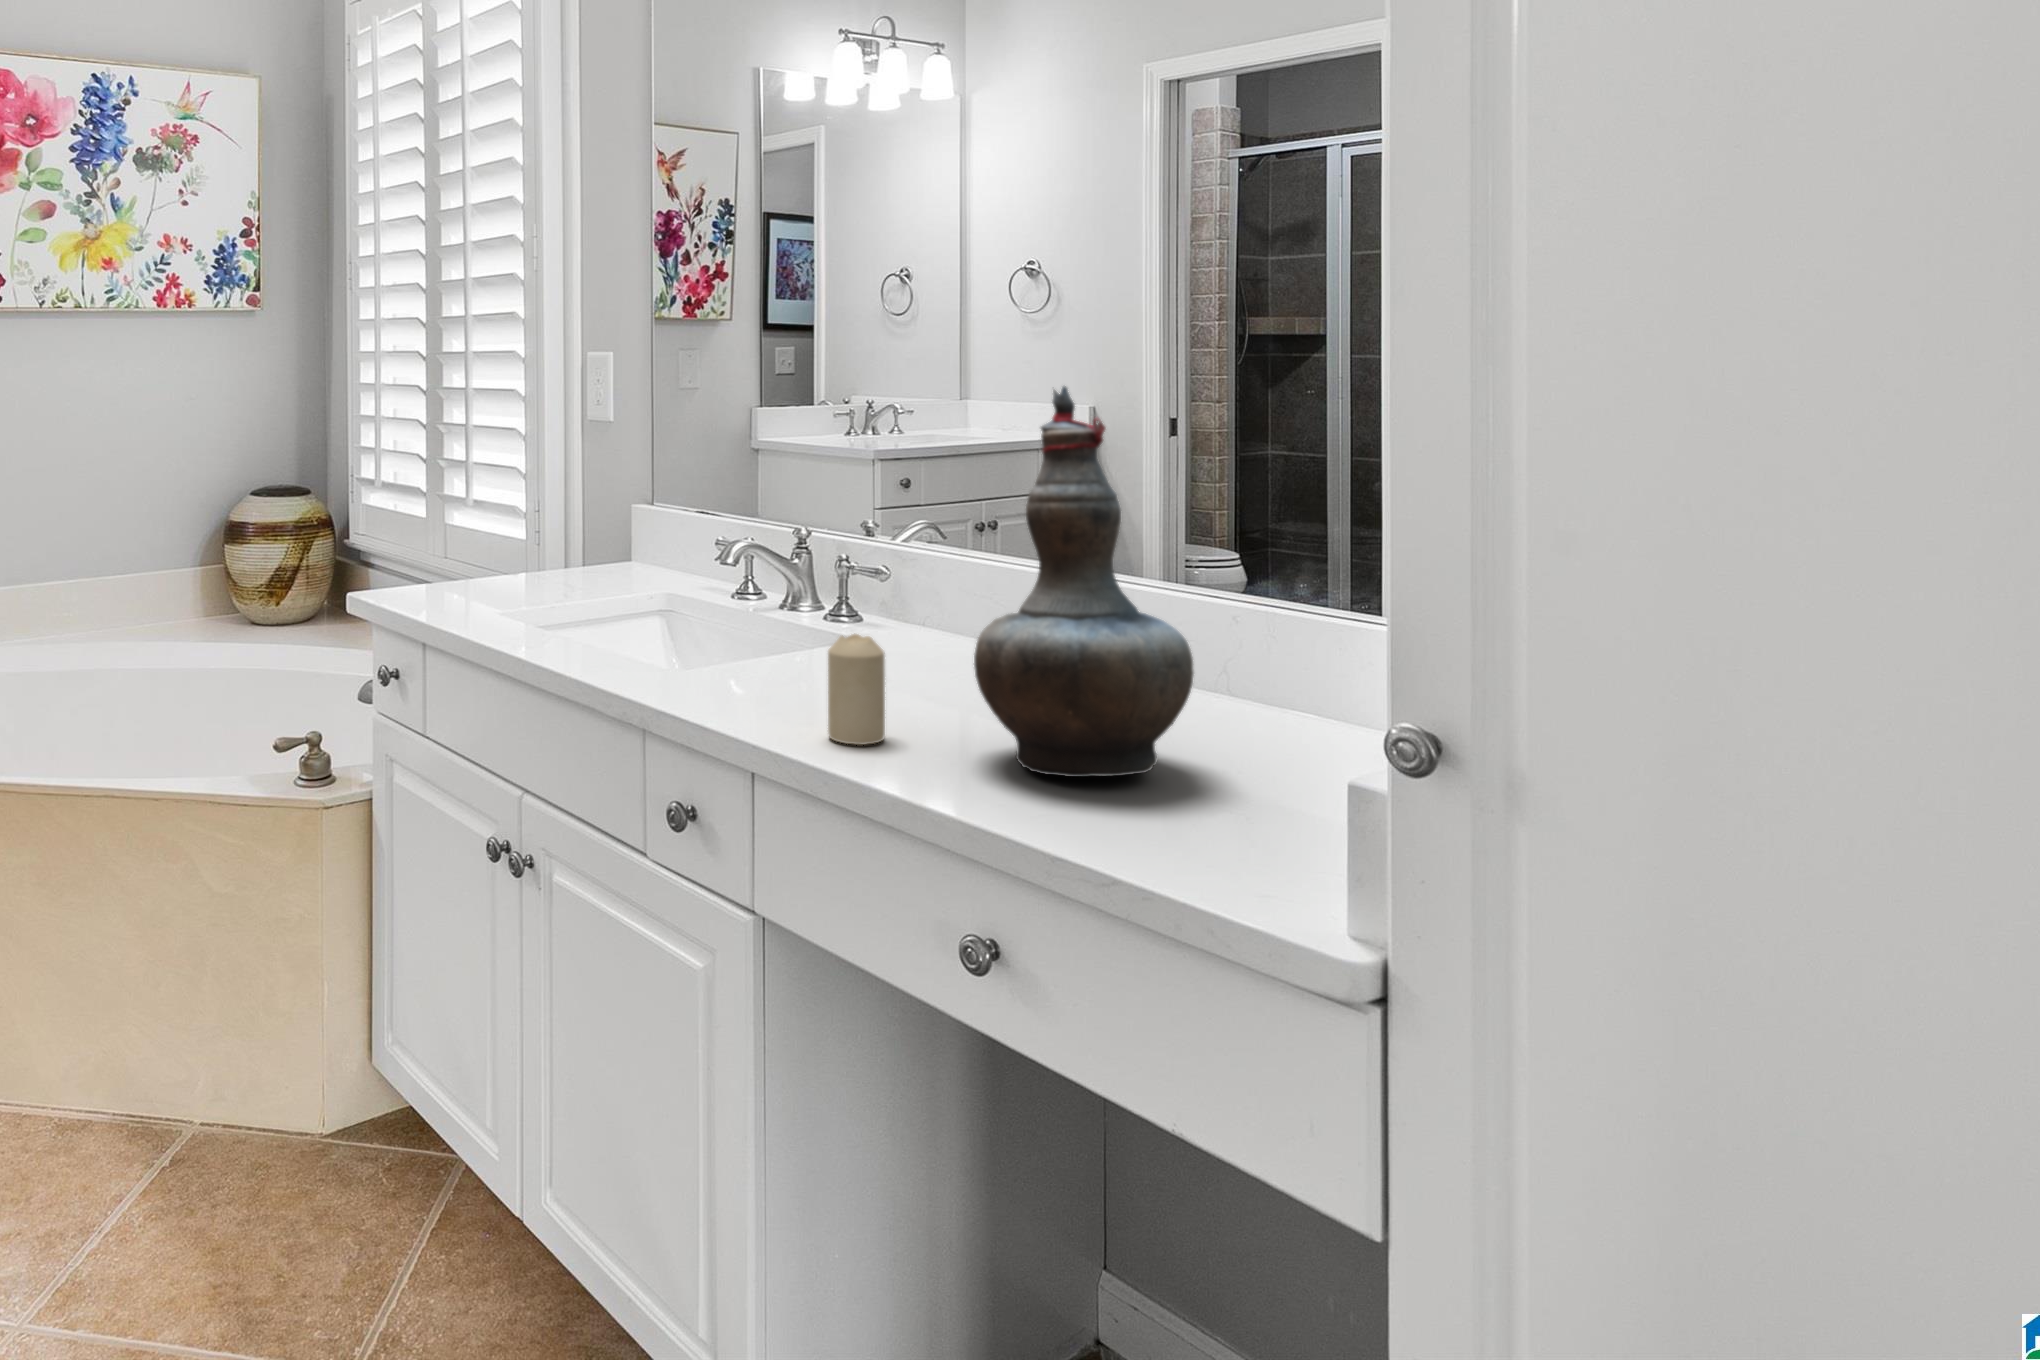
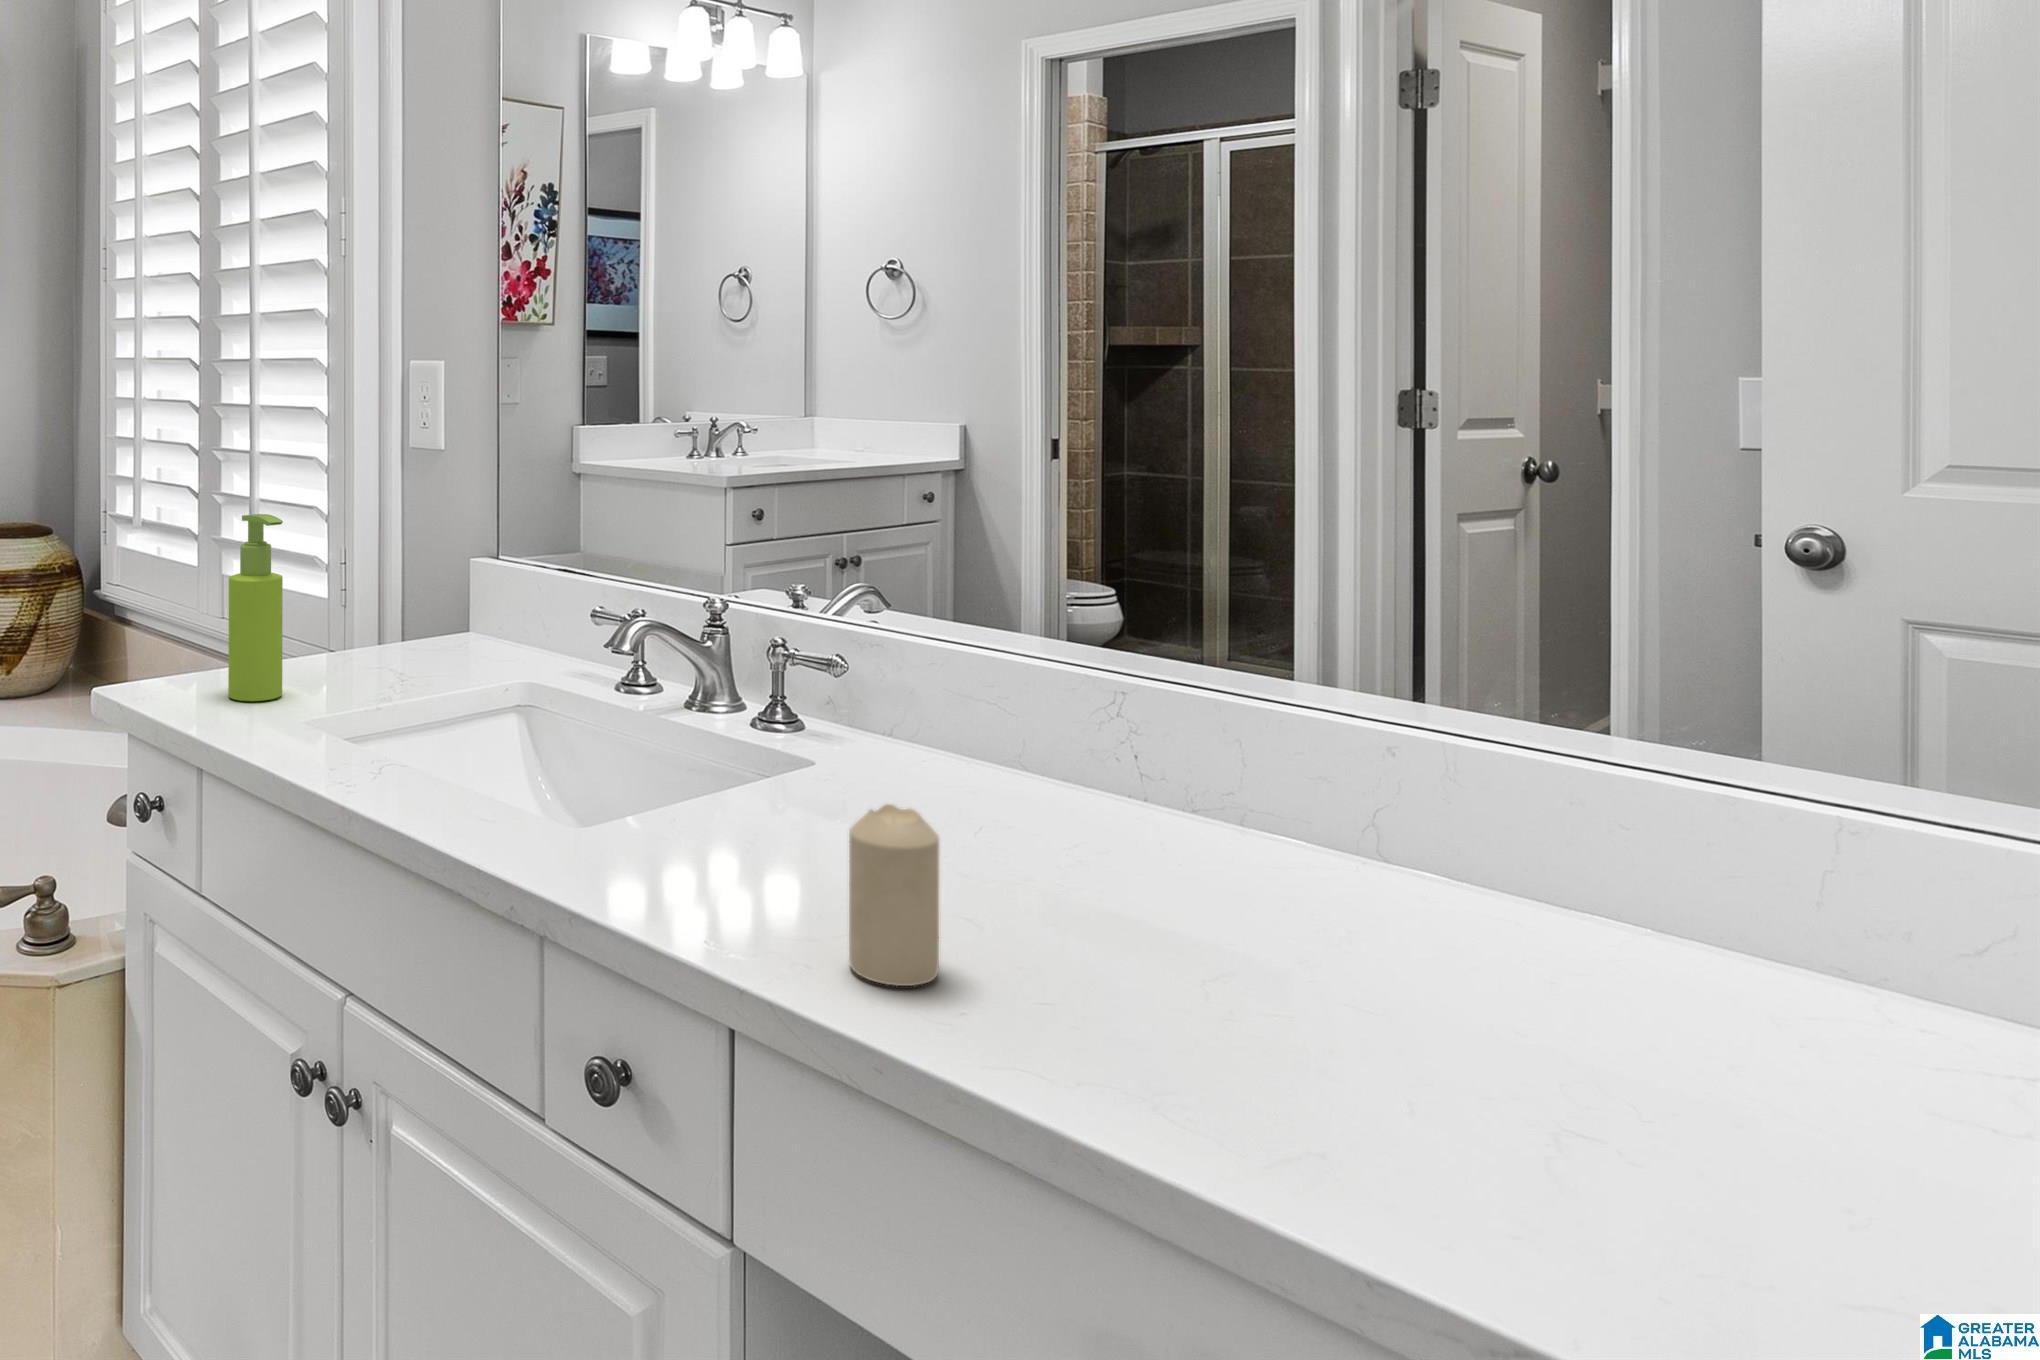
decorative vase: present [974,386,1193,777] -> none [1095,422,1474,1068]
soap dispenser: none [444,465,484,602] -> present [228,514,283,701]

